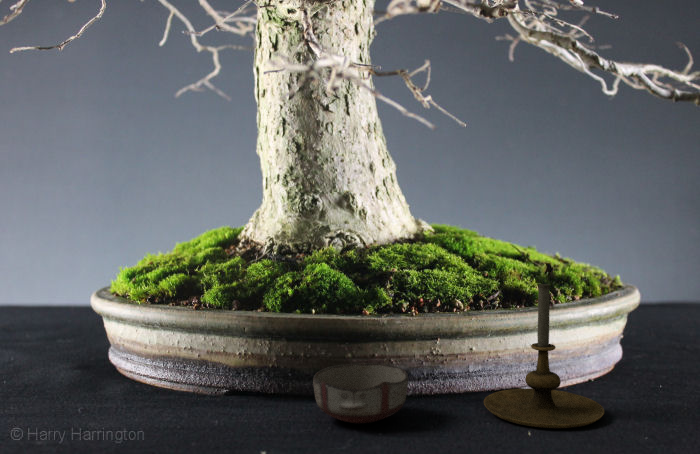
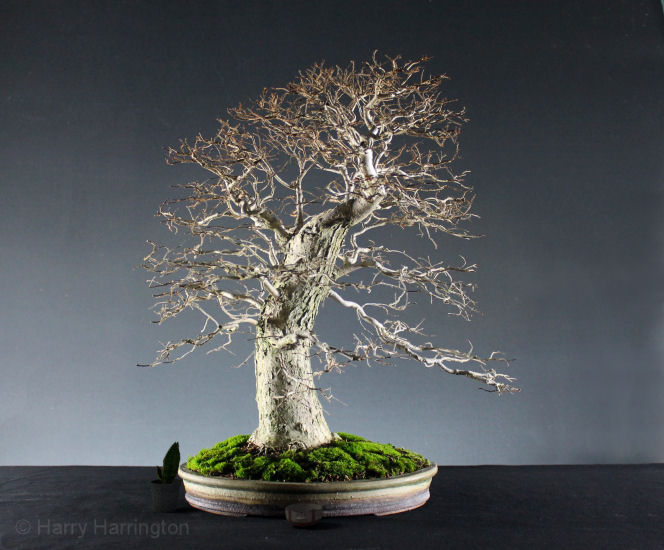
potted plant: none [25,229,97,380] -> present [150,442,182,513]
candle holder: present [484,284,604,428] -> none [354,469,401,528]

